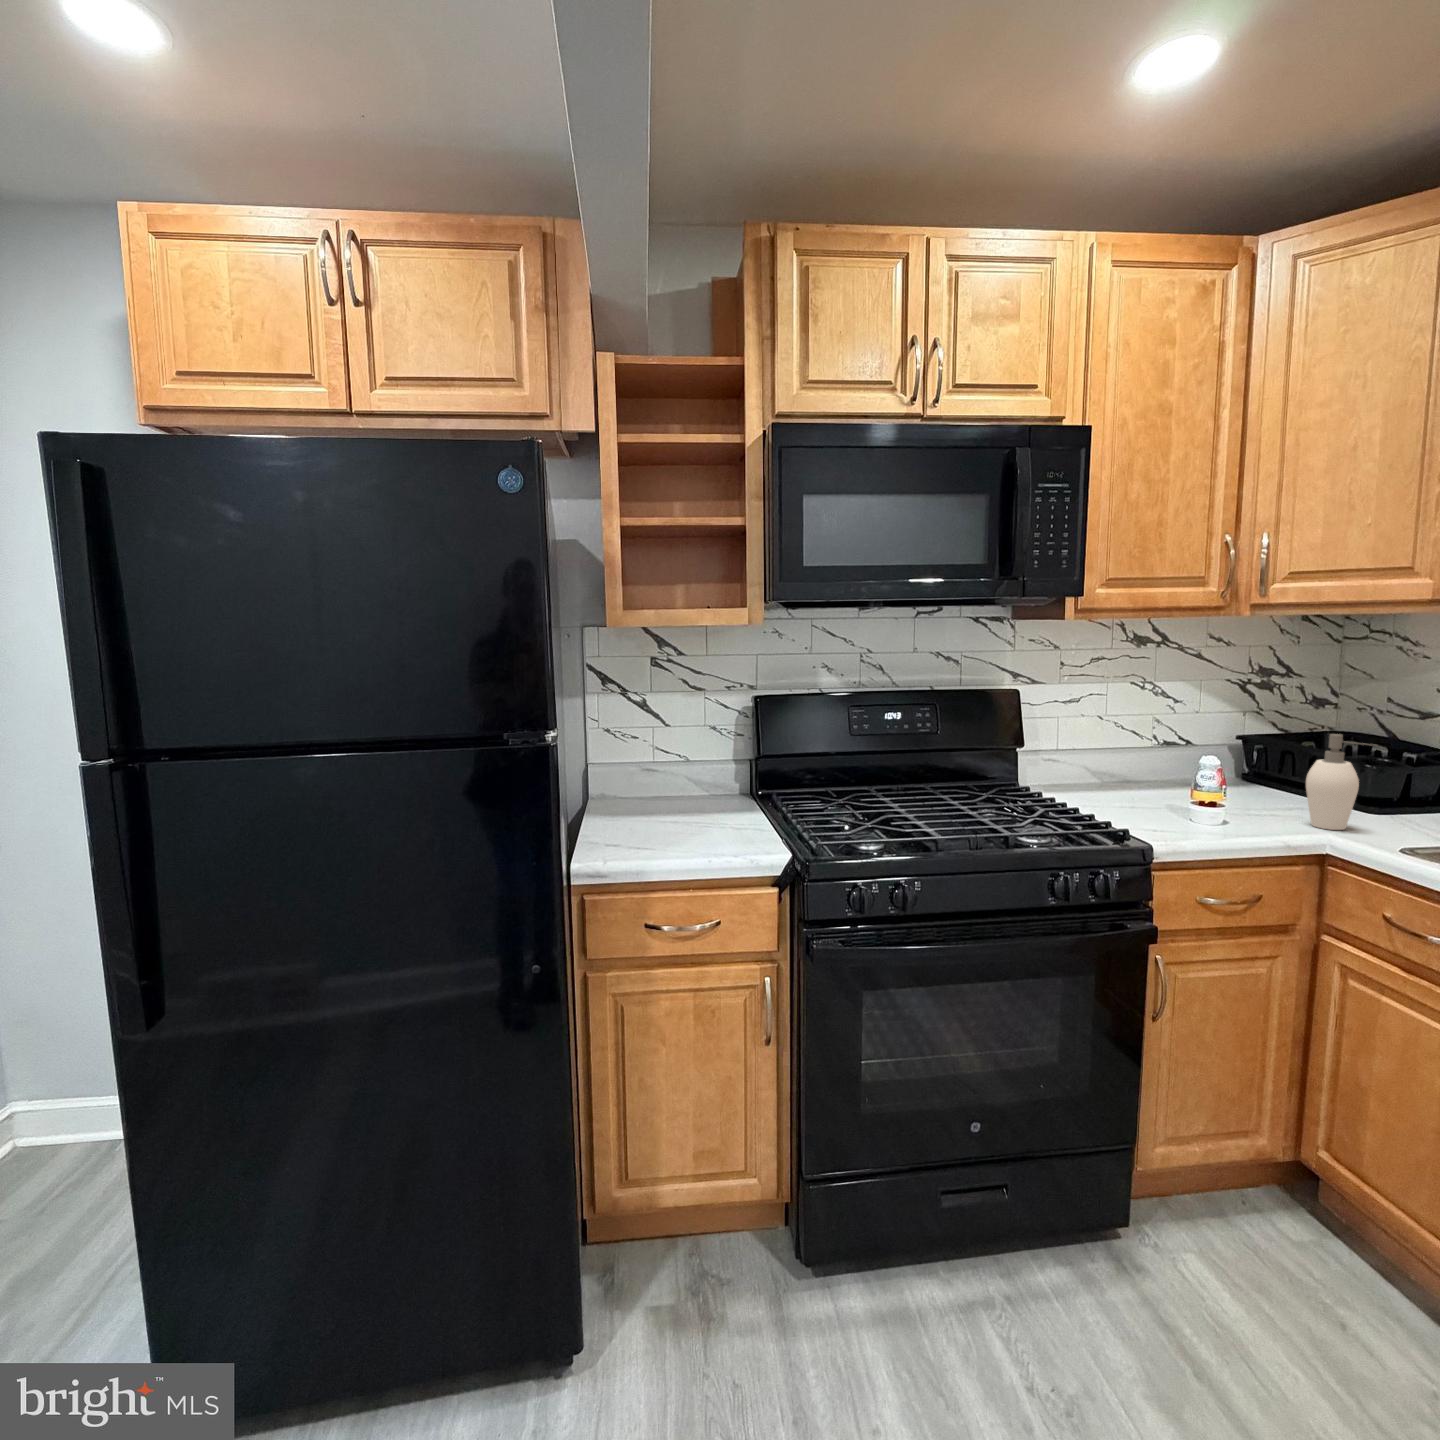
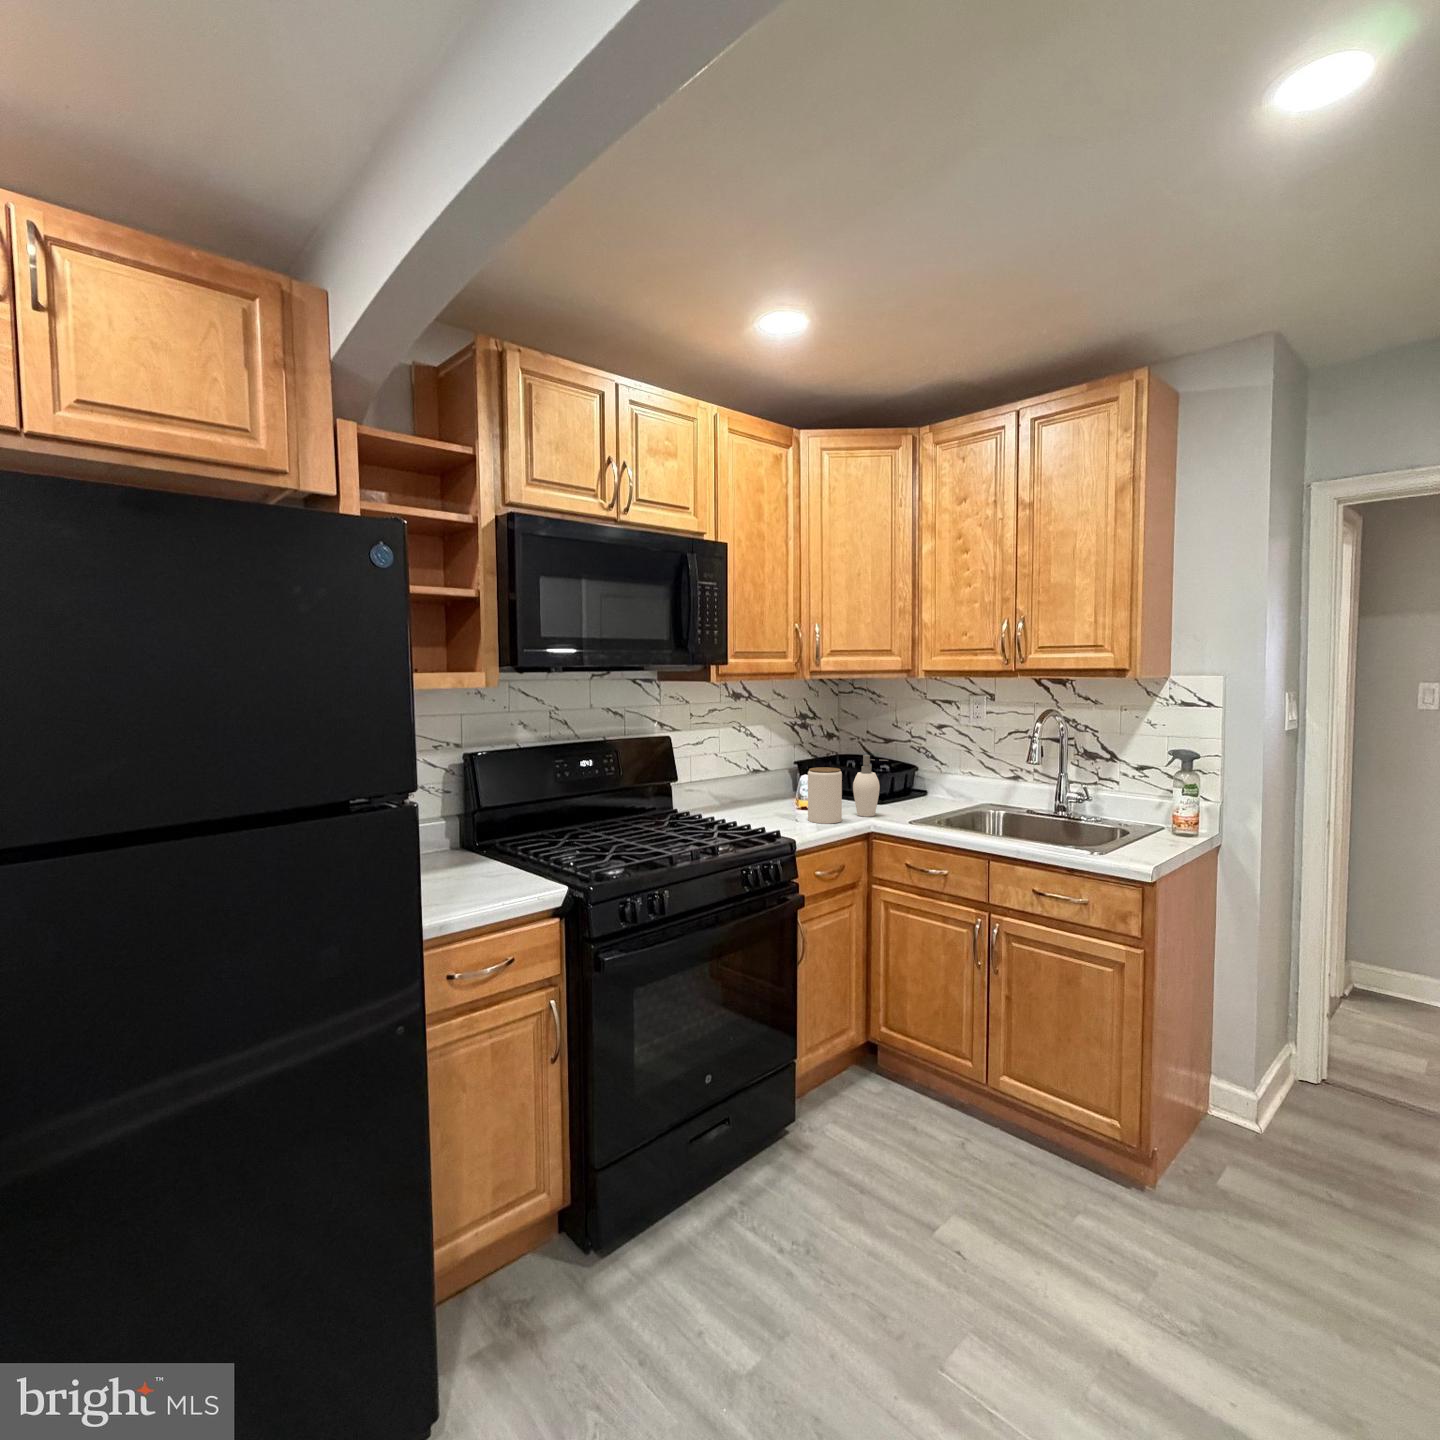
jar: none [1209,746,1274,831] -> present [808,767,842,824]

